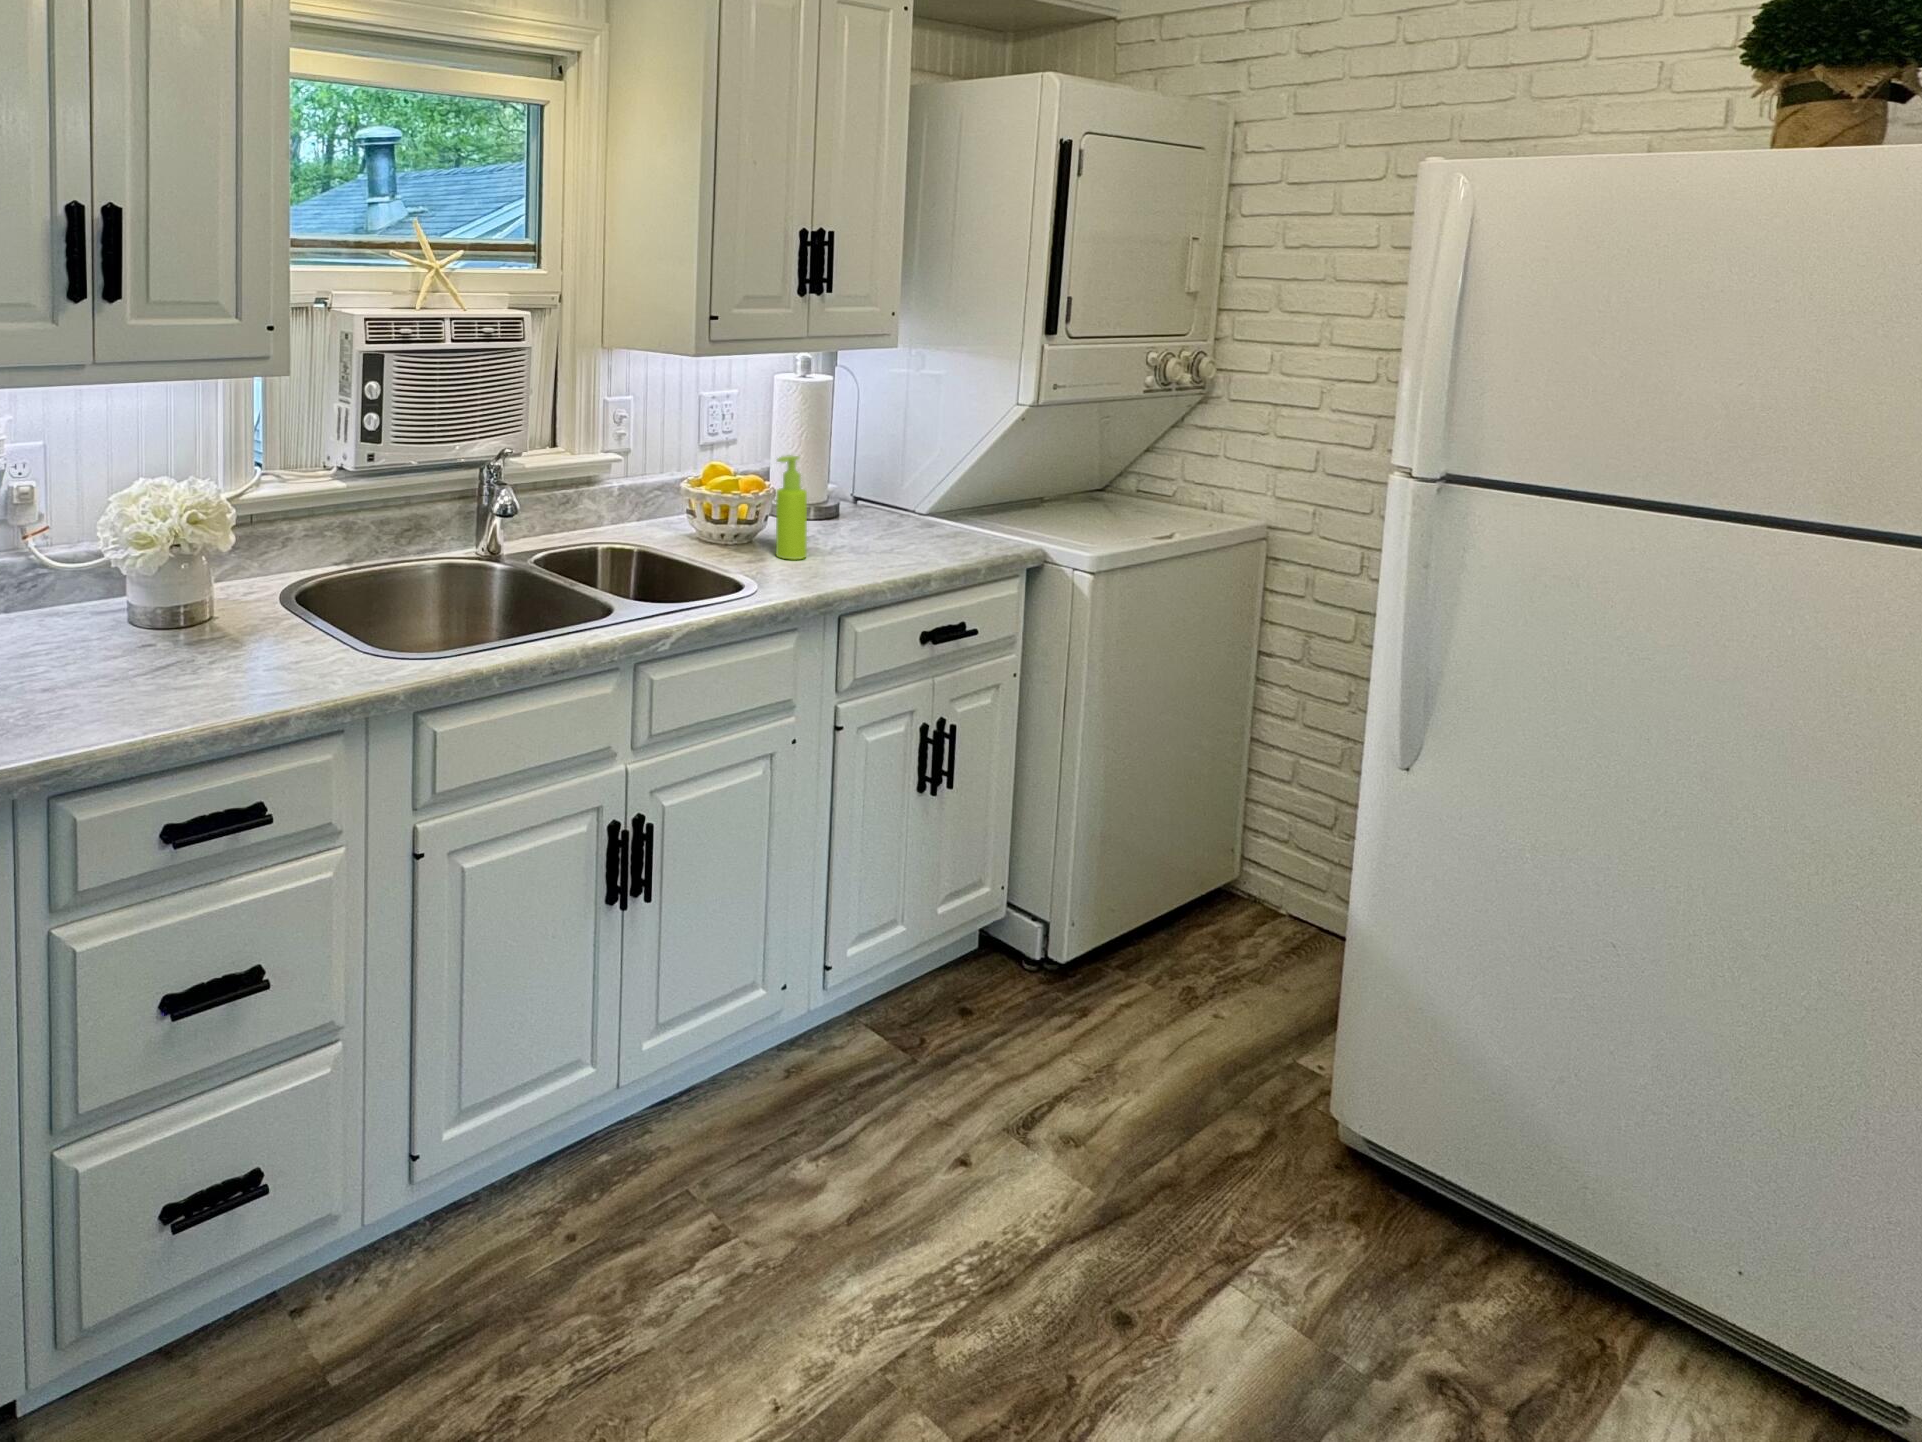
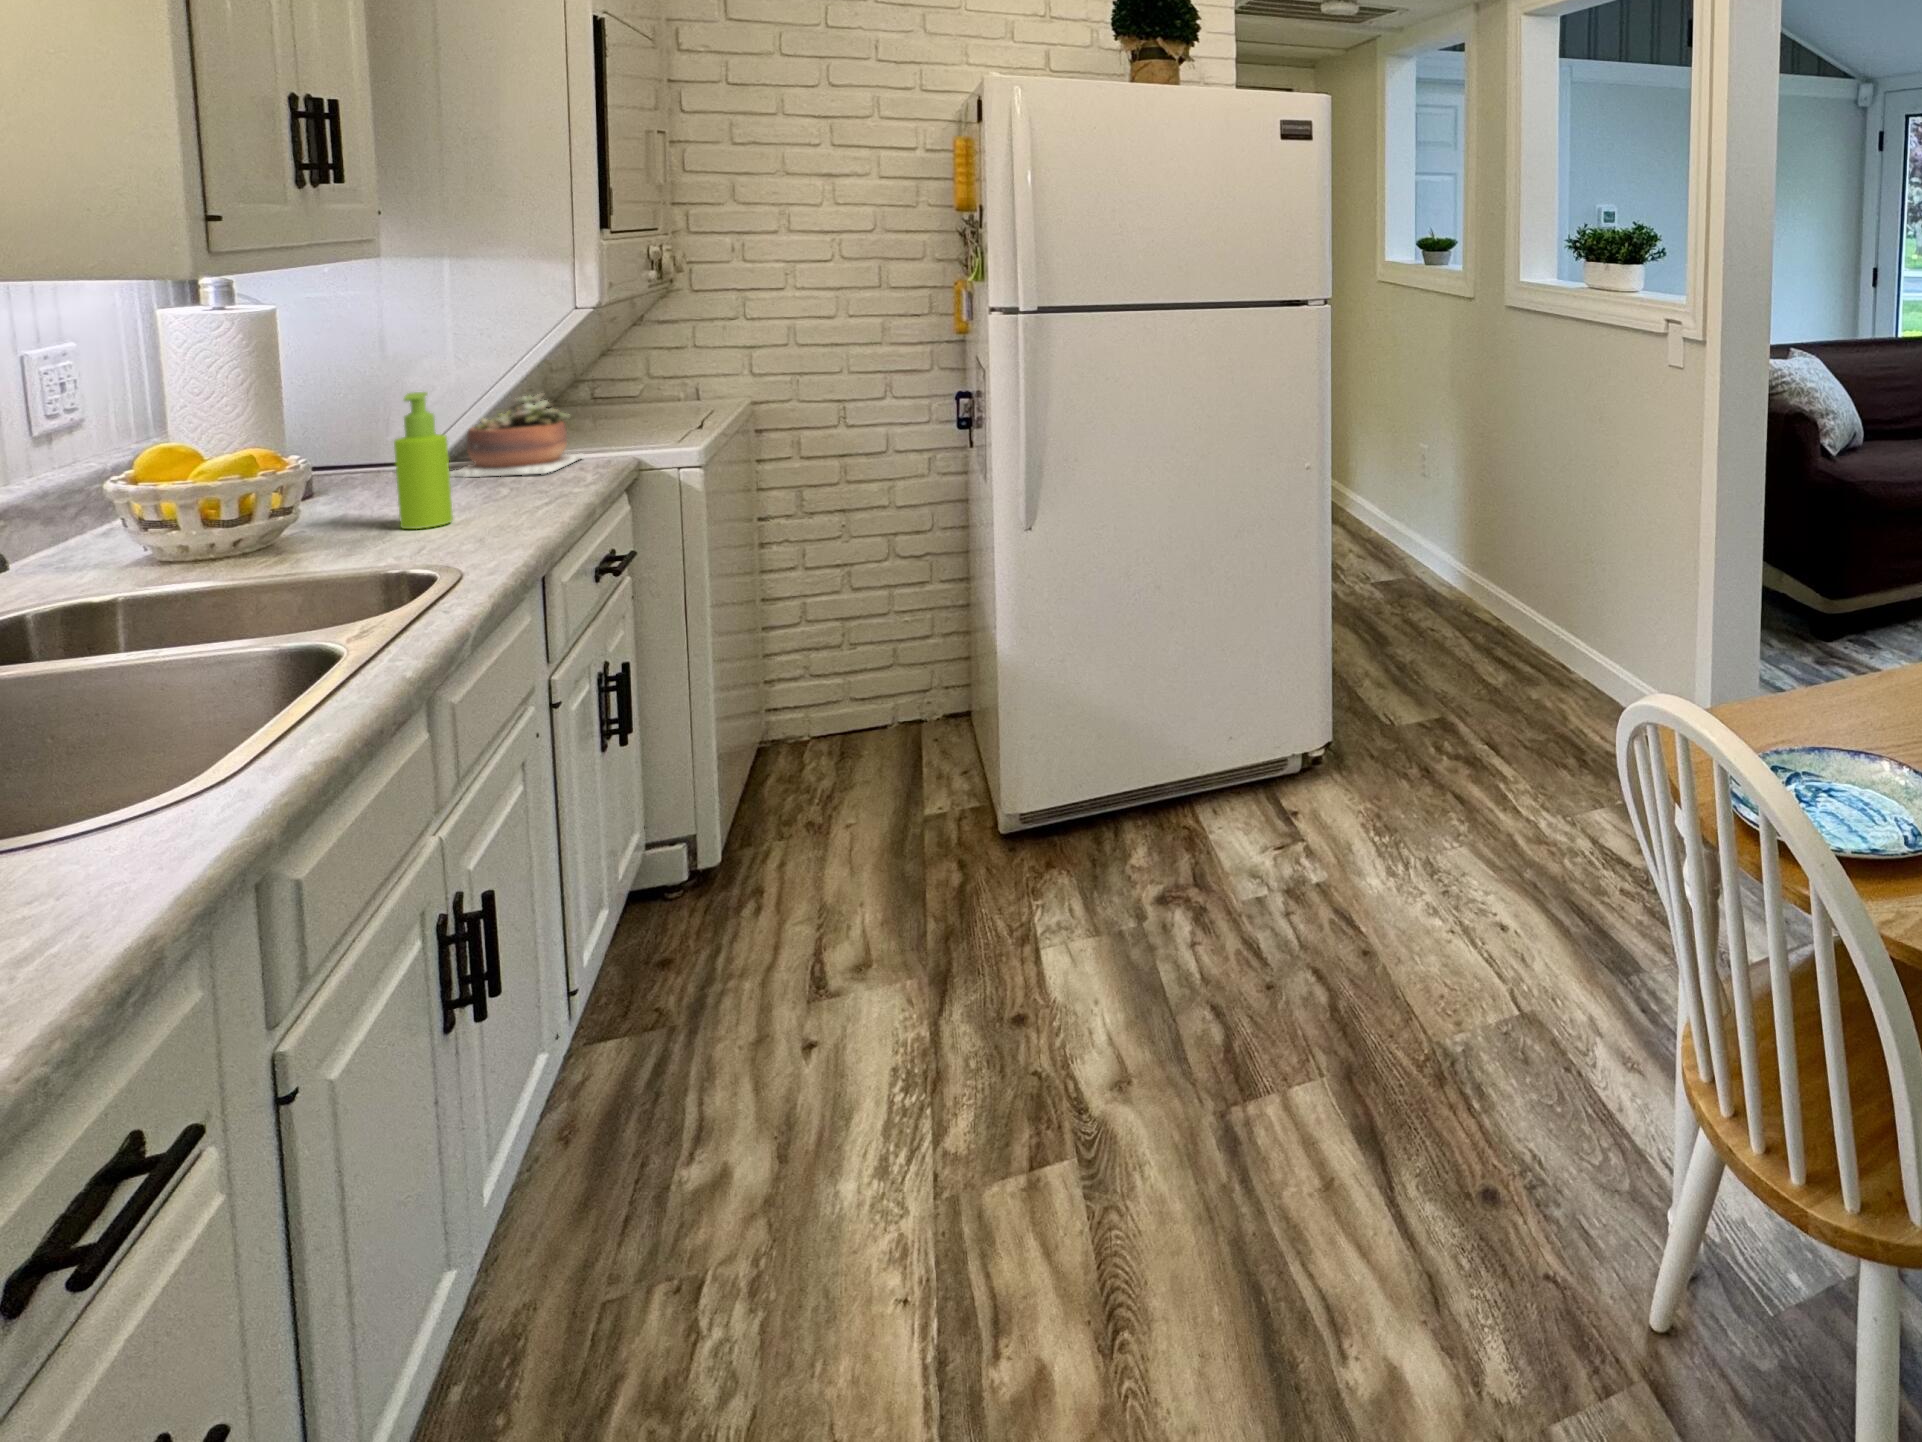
succulent plant: none [883,470,986,539] -> present [450,393,585,477]

